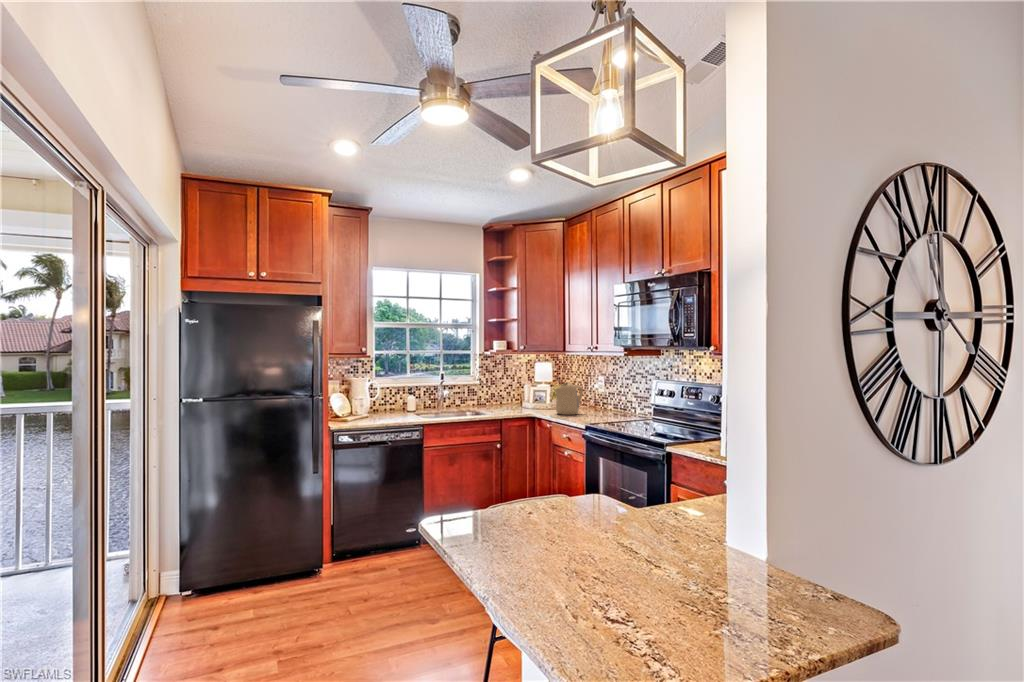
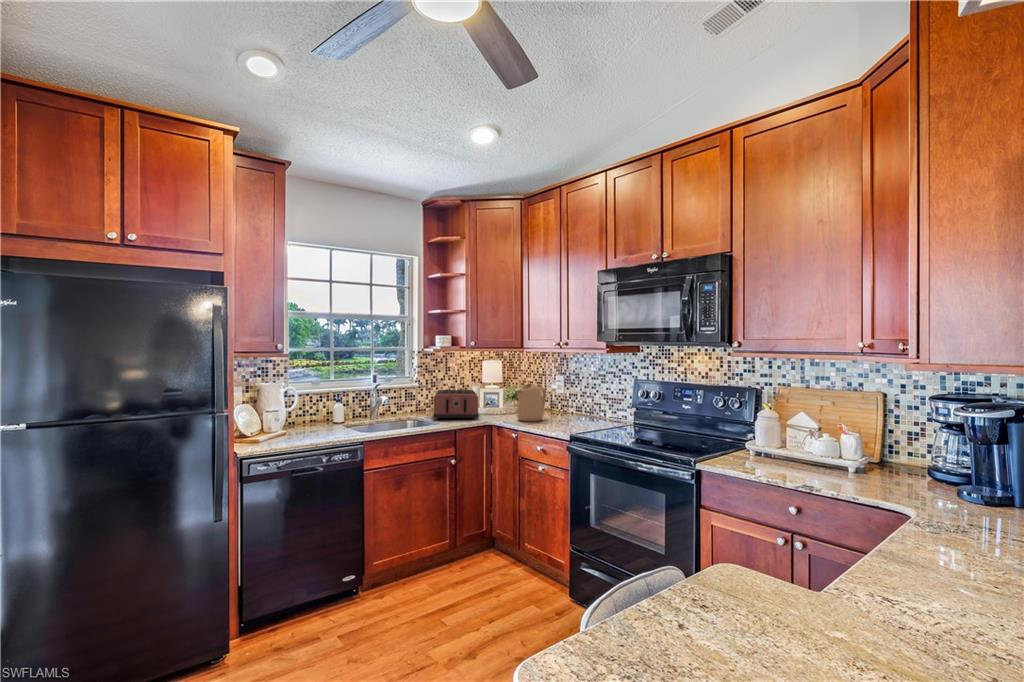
toaster: none [487,387,528,412] -> present [433,390,479,420]

